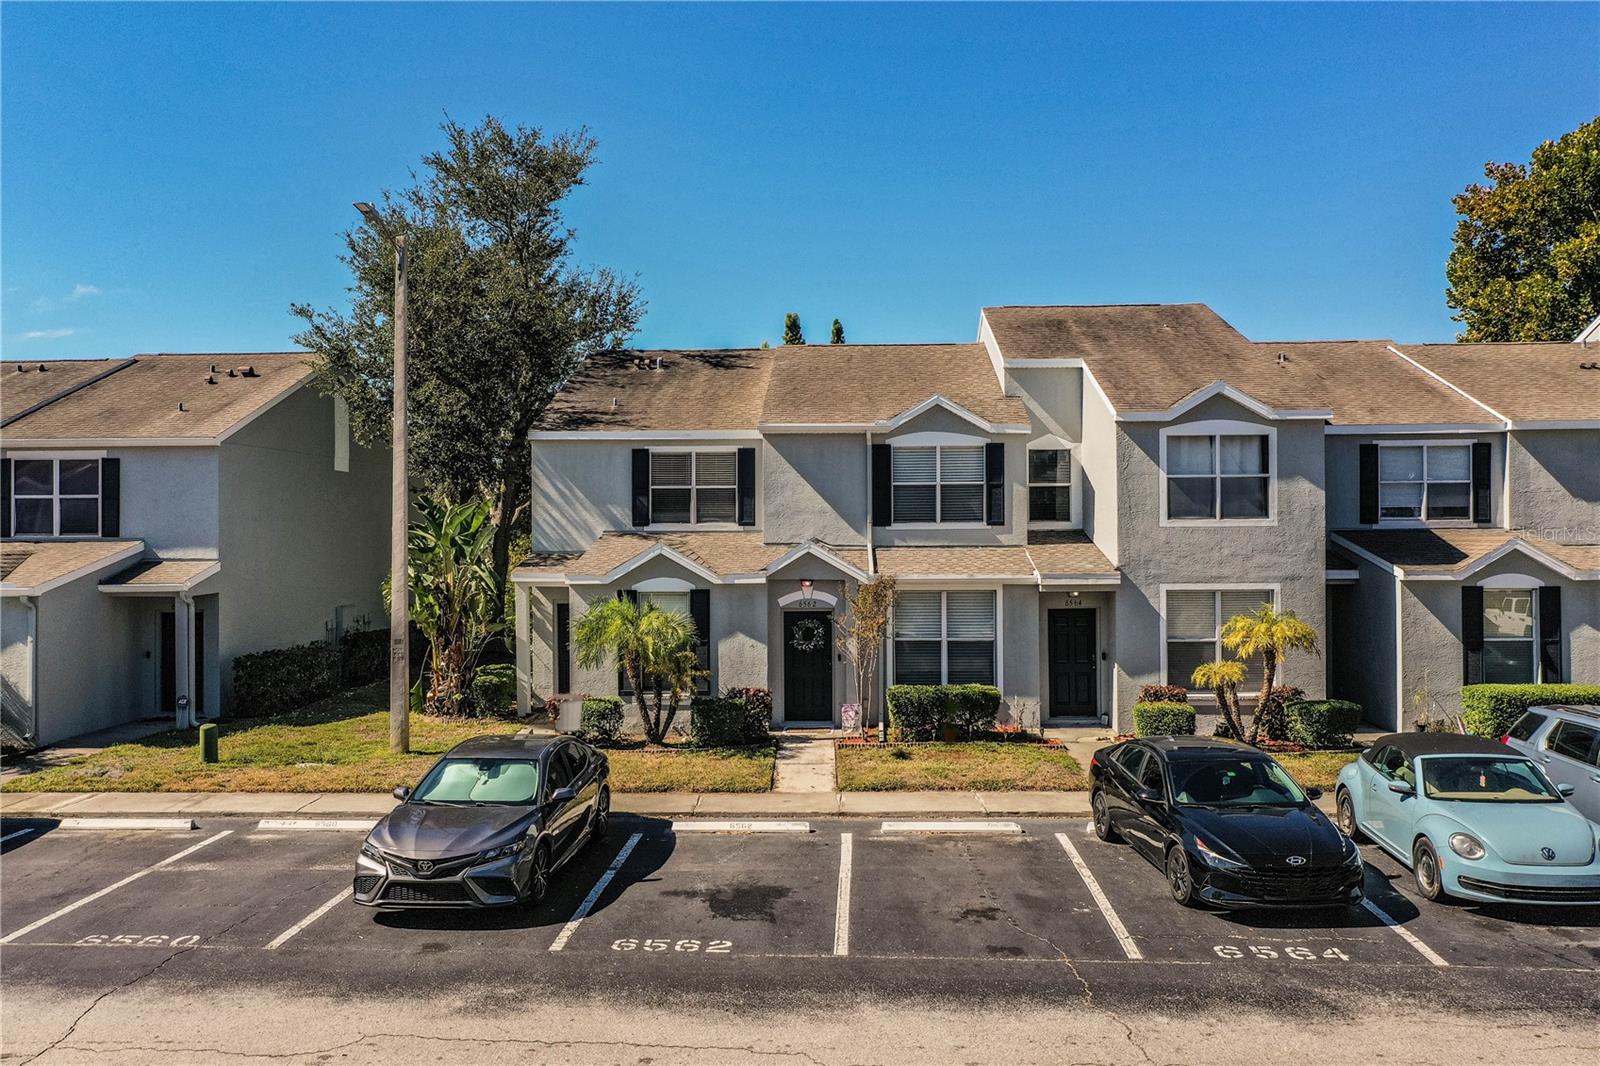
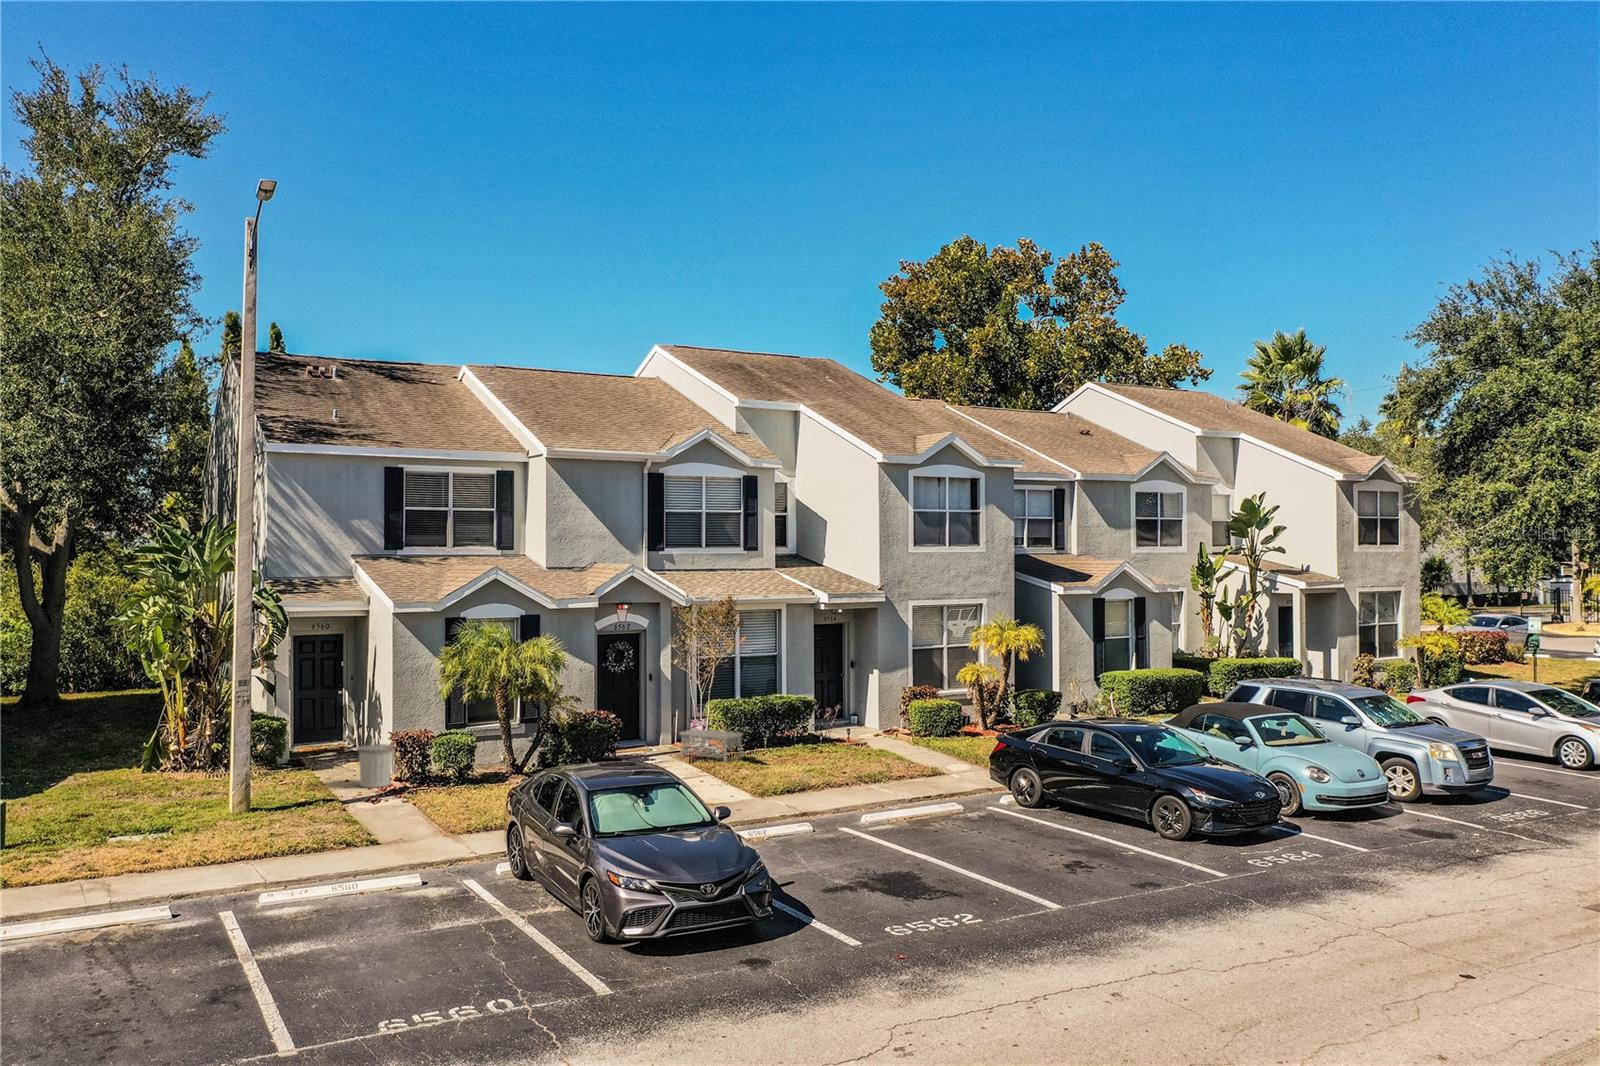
house plant: present [942,695,962,744] -> none [758,711,790,756]
storage bench: none [859,707,915,744] -> present [680,729,743,762]

